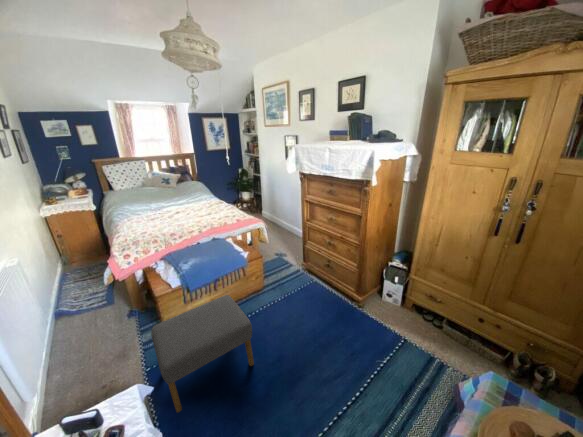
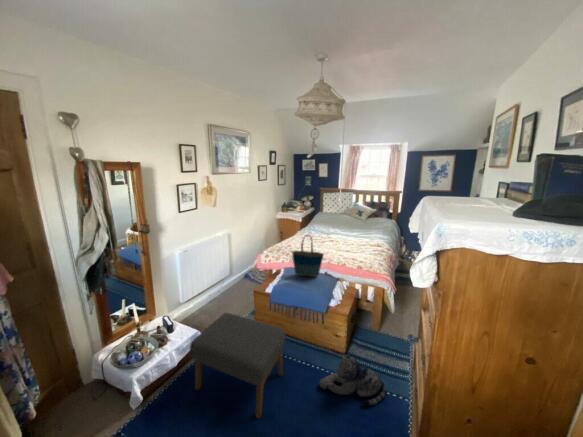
tote bag: none [182,206,213,251] -> present [292,235,324,277]
plush toy: none [262,280,297,315] -> present [319,355,386,406]

